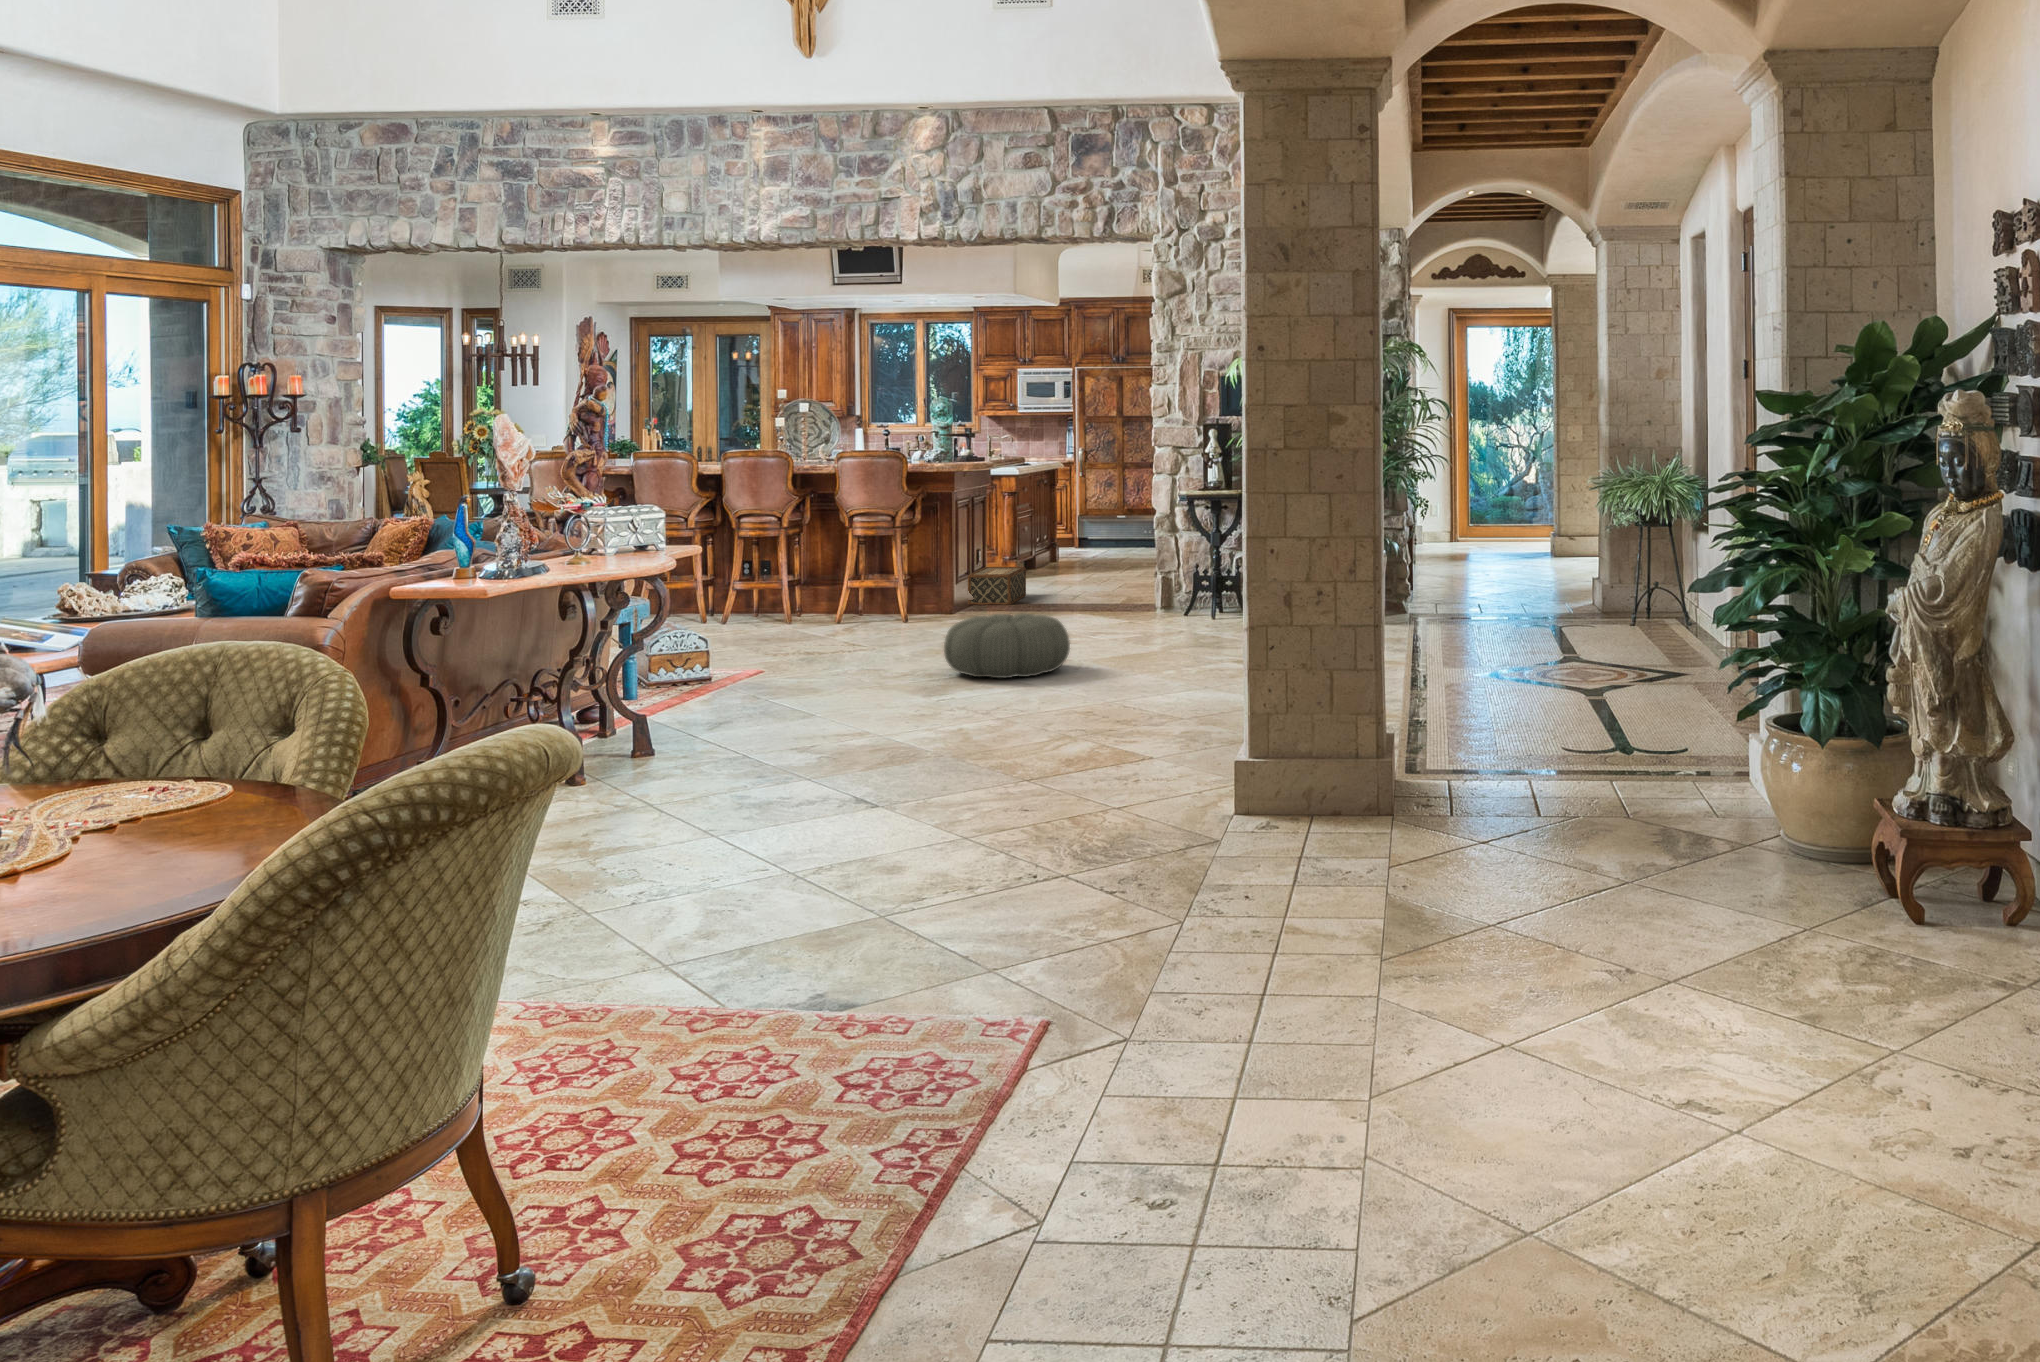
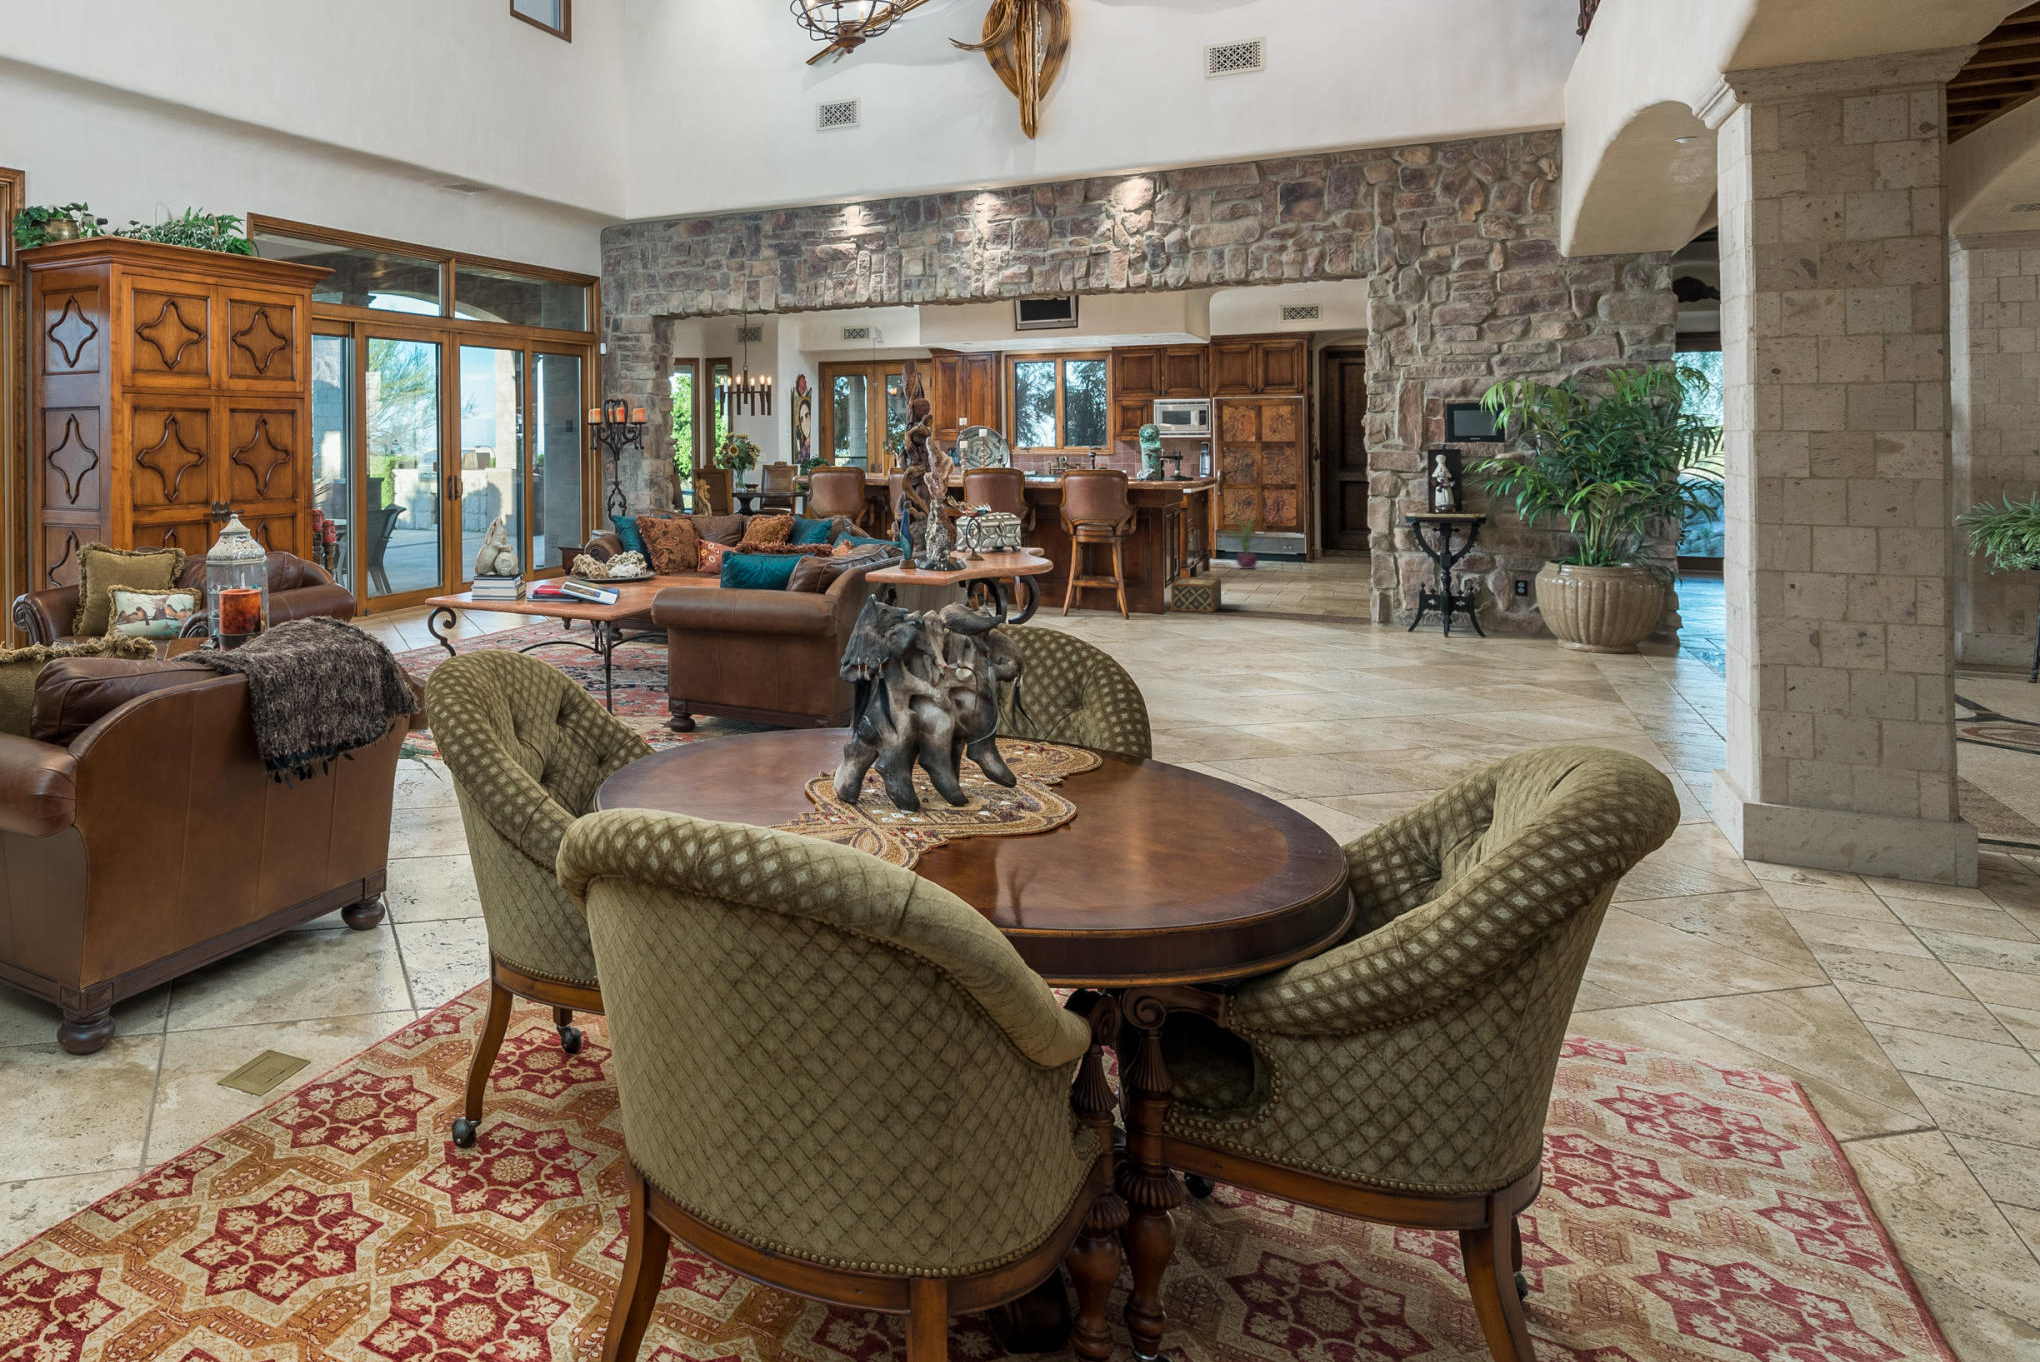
decorative plant: none [1054,497,1119,554] -> present [1234,519,1273,569]
pouf: present [944,613,1070,678] -> none [1214,622,1341,680]

